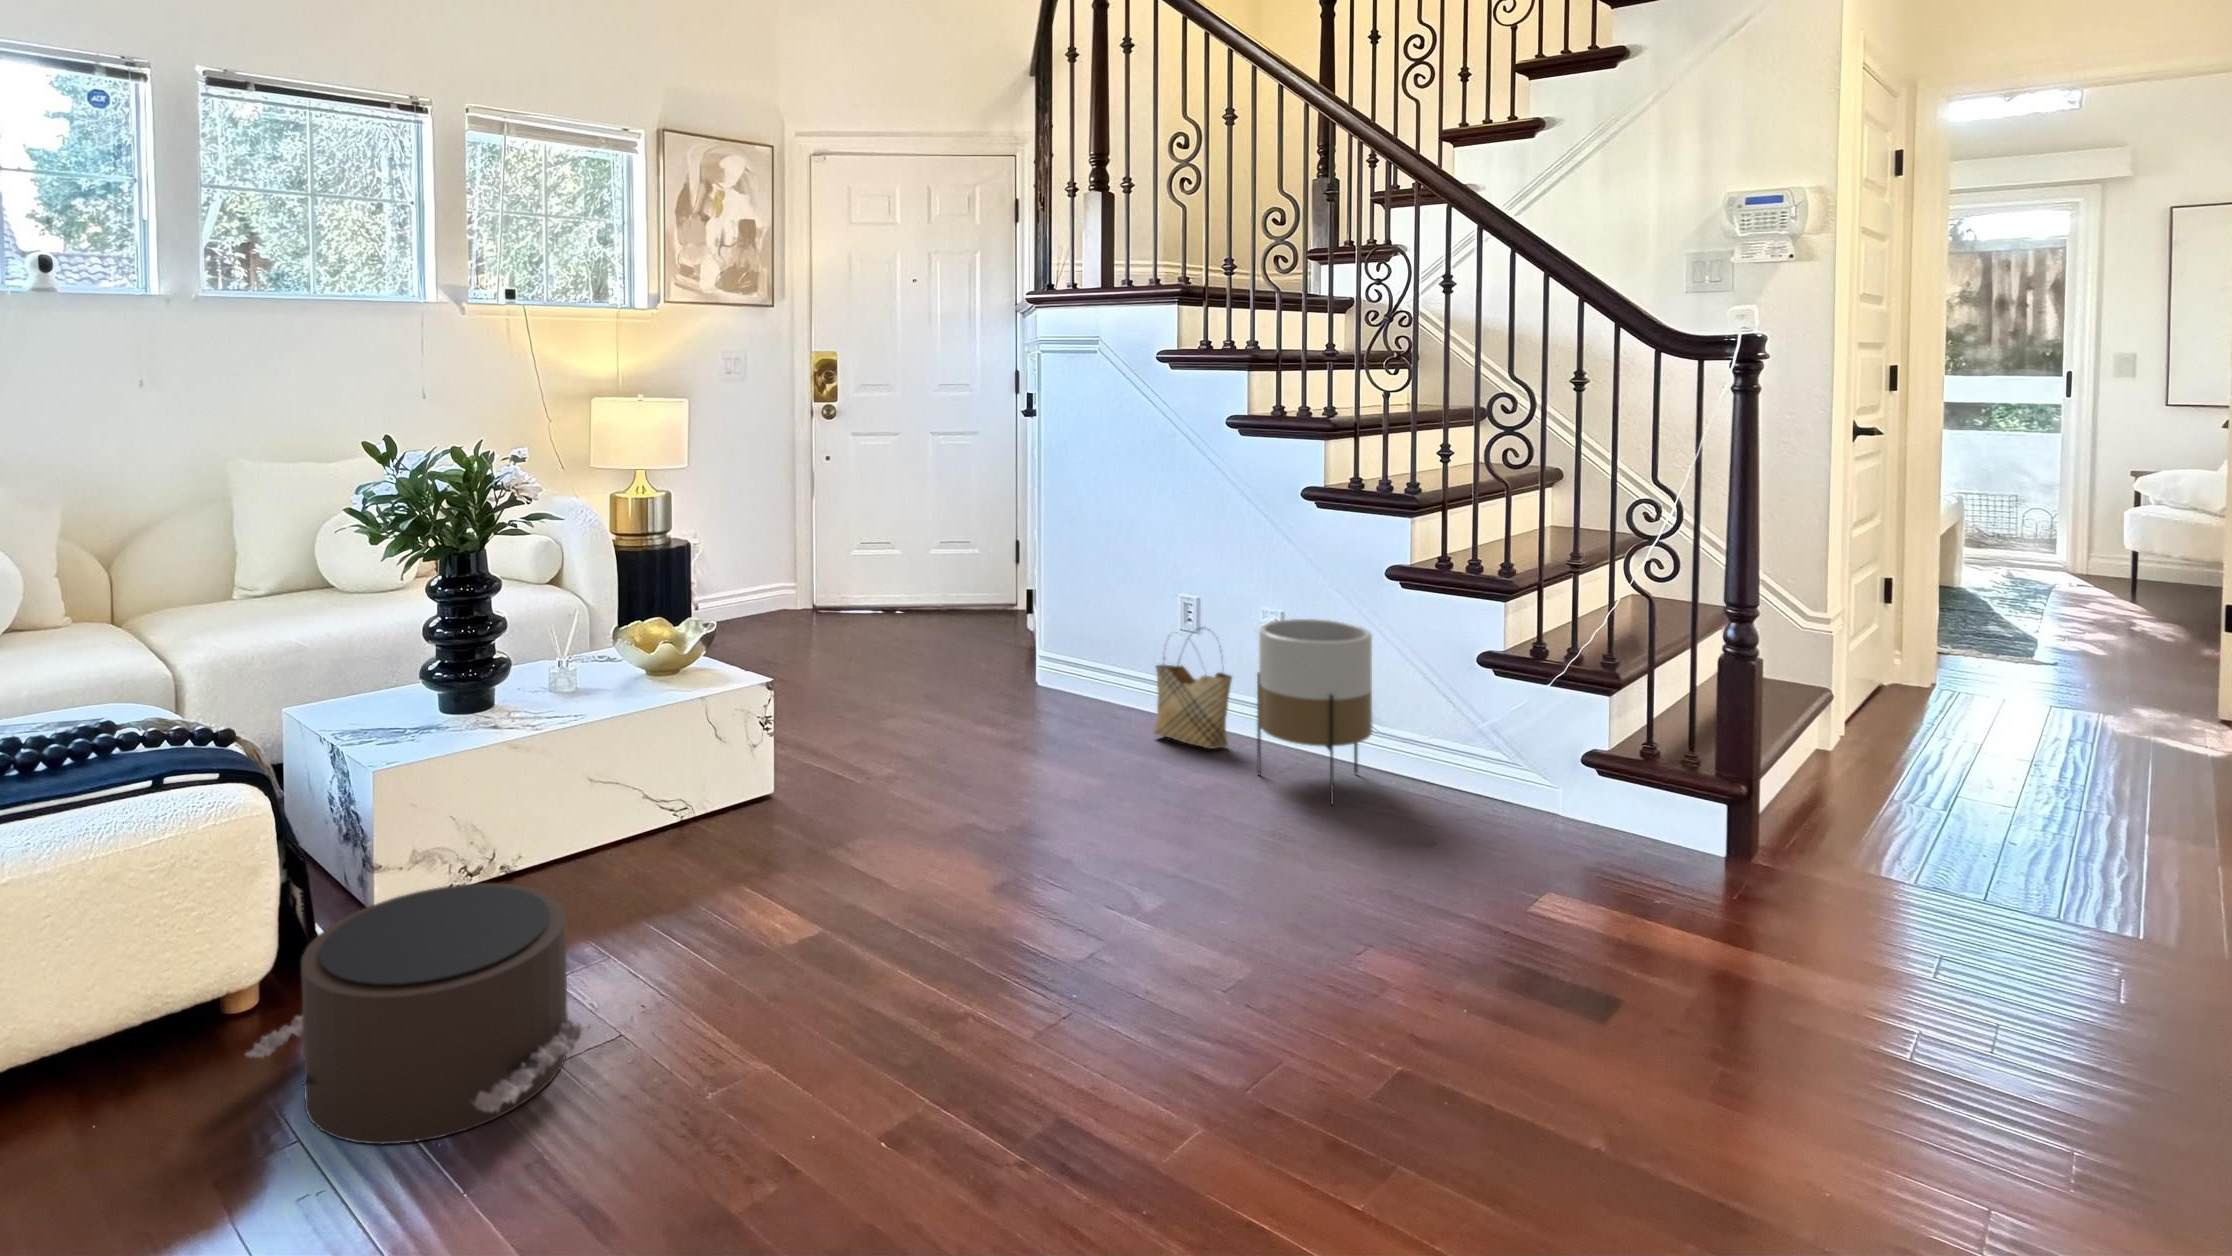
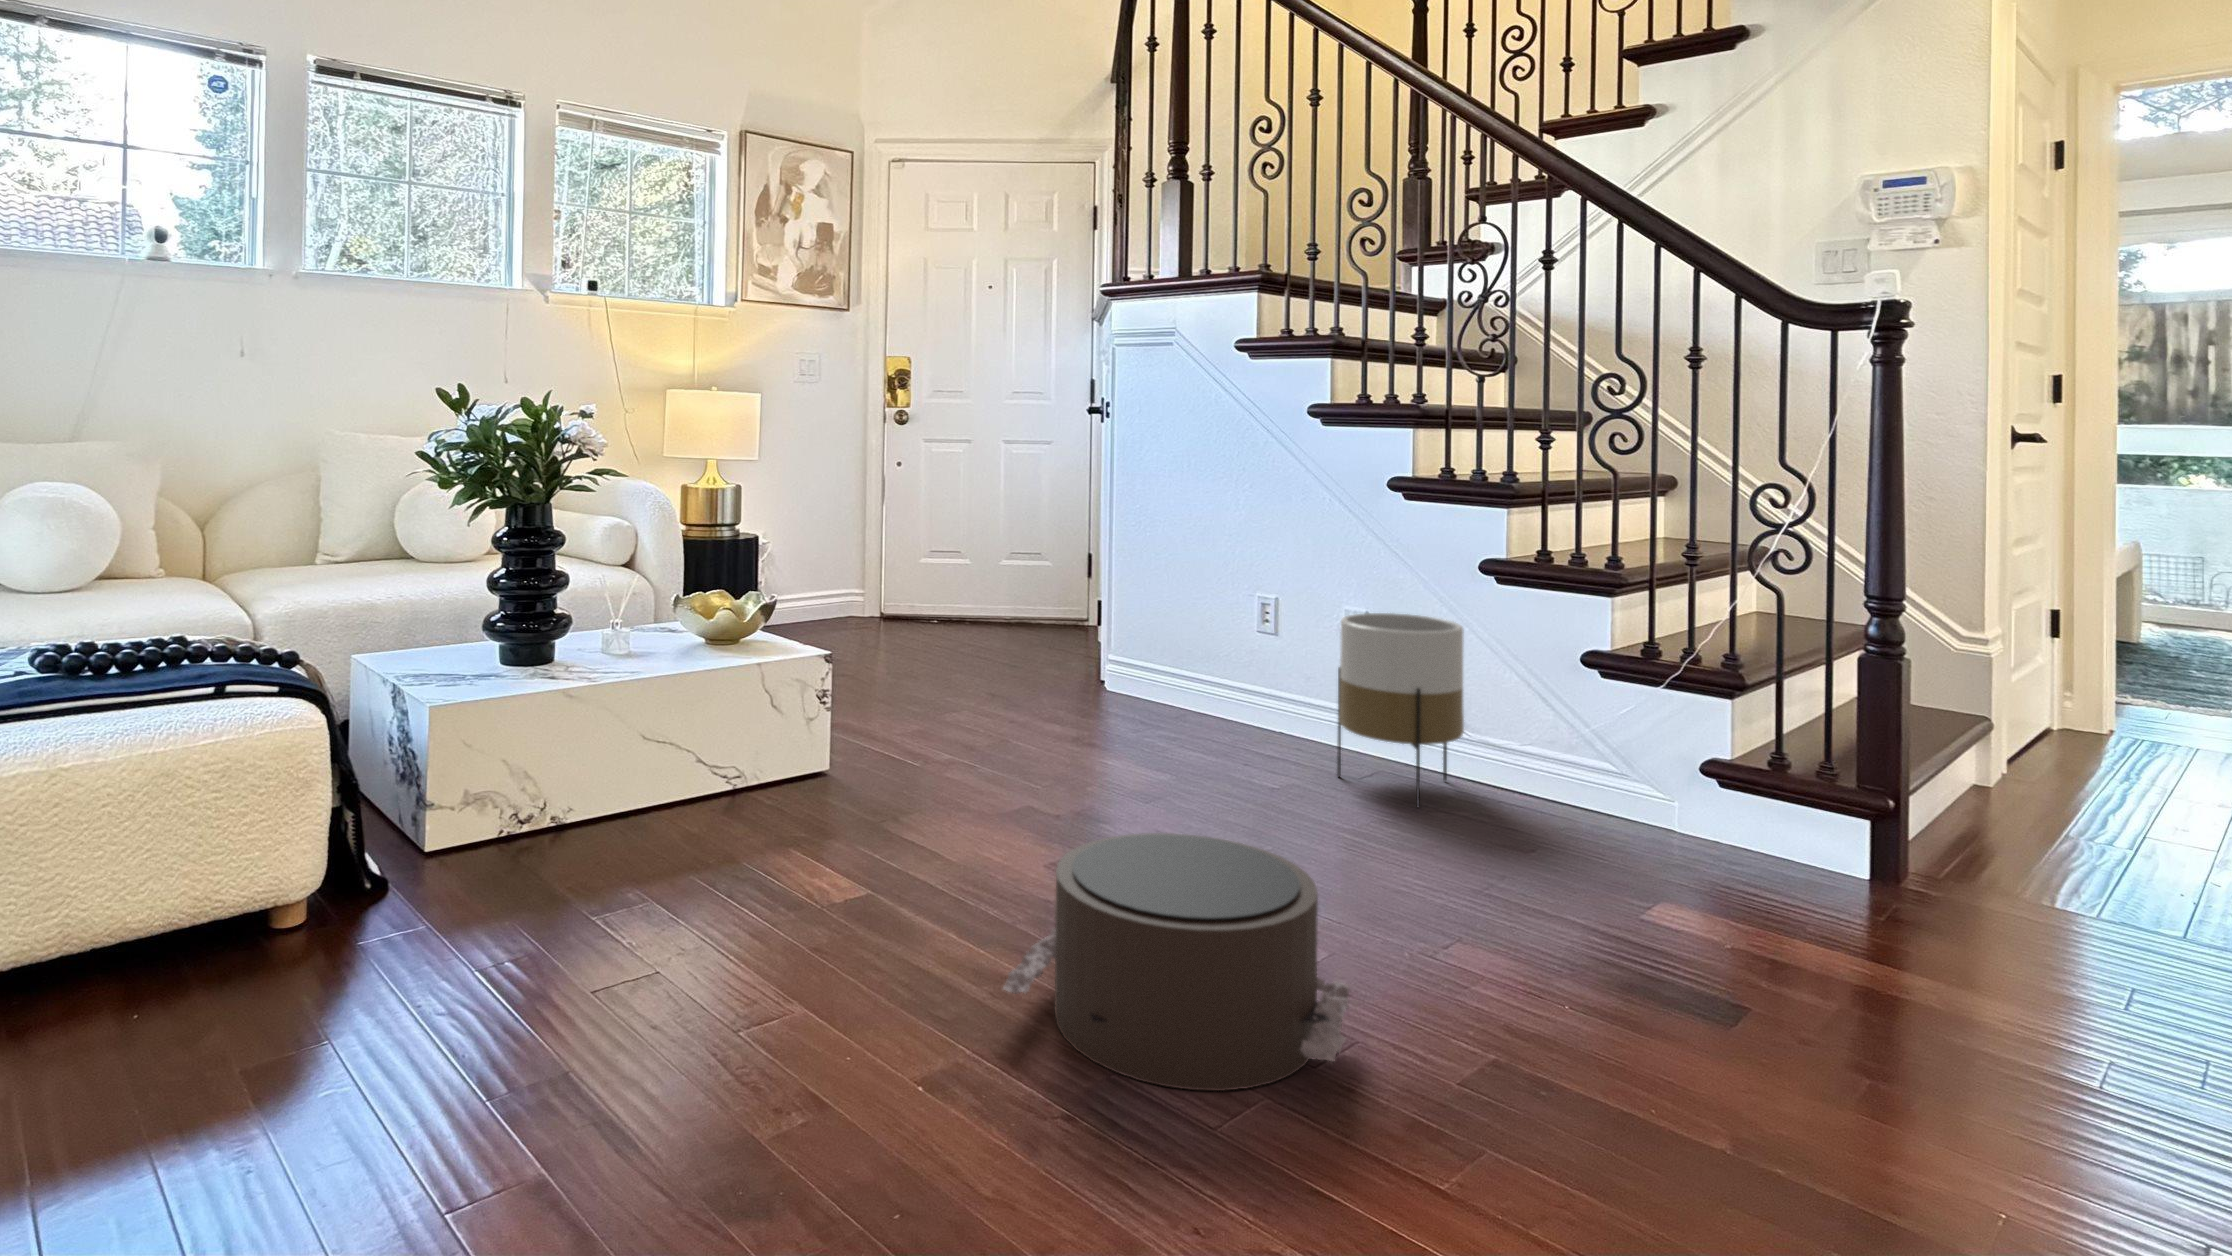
woven basket: present [1154,627,1232,749] -> none [1227,624,1312,751]
pouf: present [246,883,590,1144] -> present [1003,833,1349,1091]

